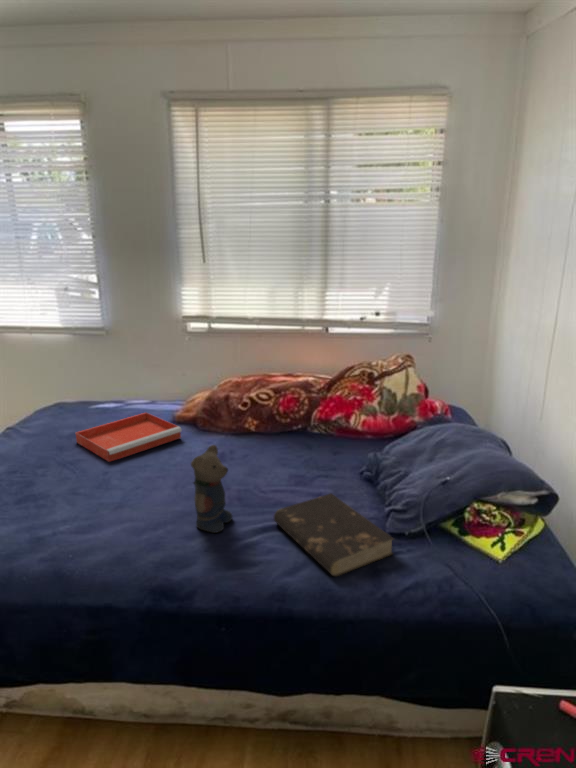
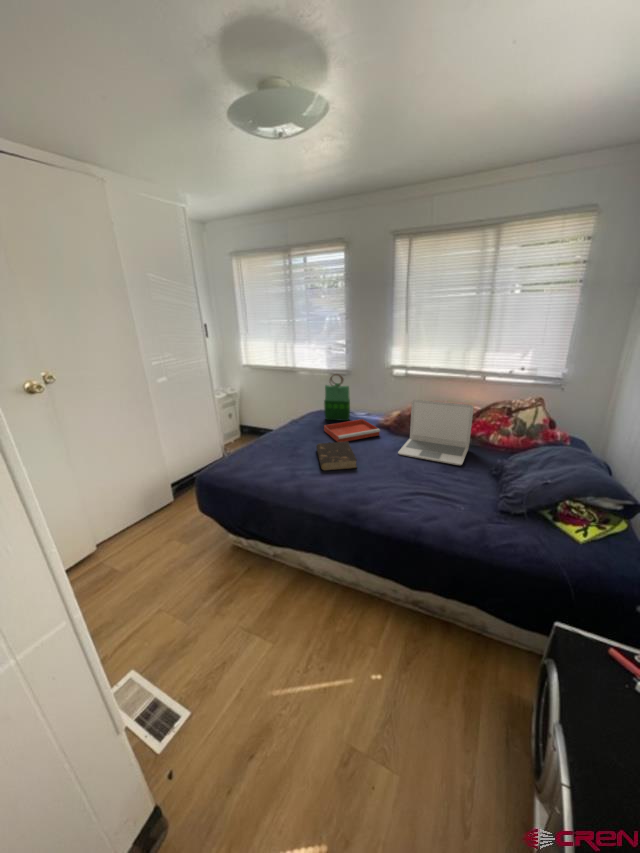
tote bag: none [68,336,122,420] -> present [324,374,350,421]
laptop: none [219,372,326,472] -> present [398,400,473,465]
teddy bear: present [191,445,232,533] -> none [377,438,399,488]
book: present [274,494,393,576] -> present [316,441,357,471]

